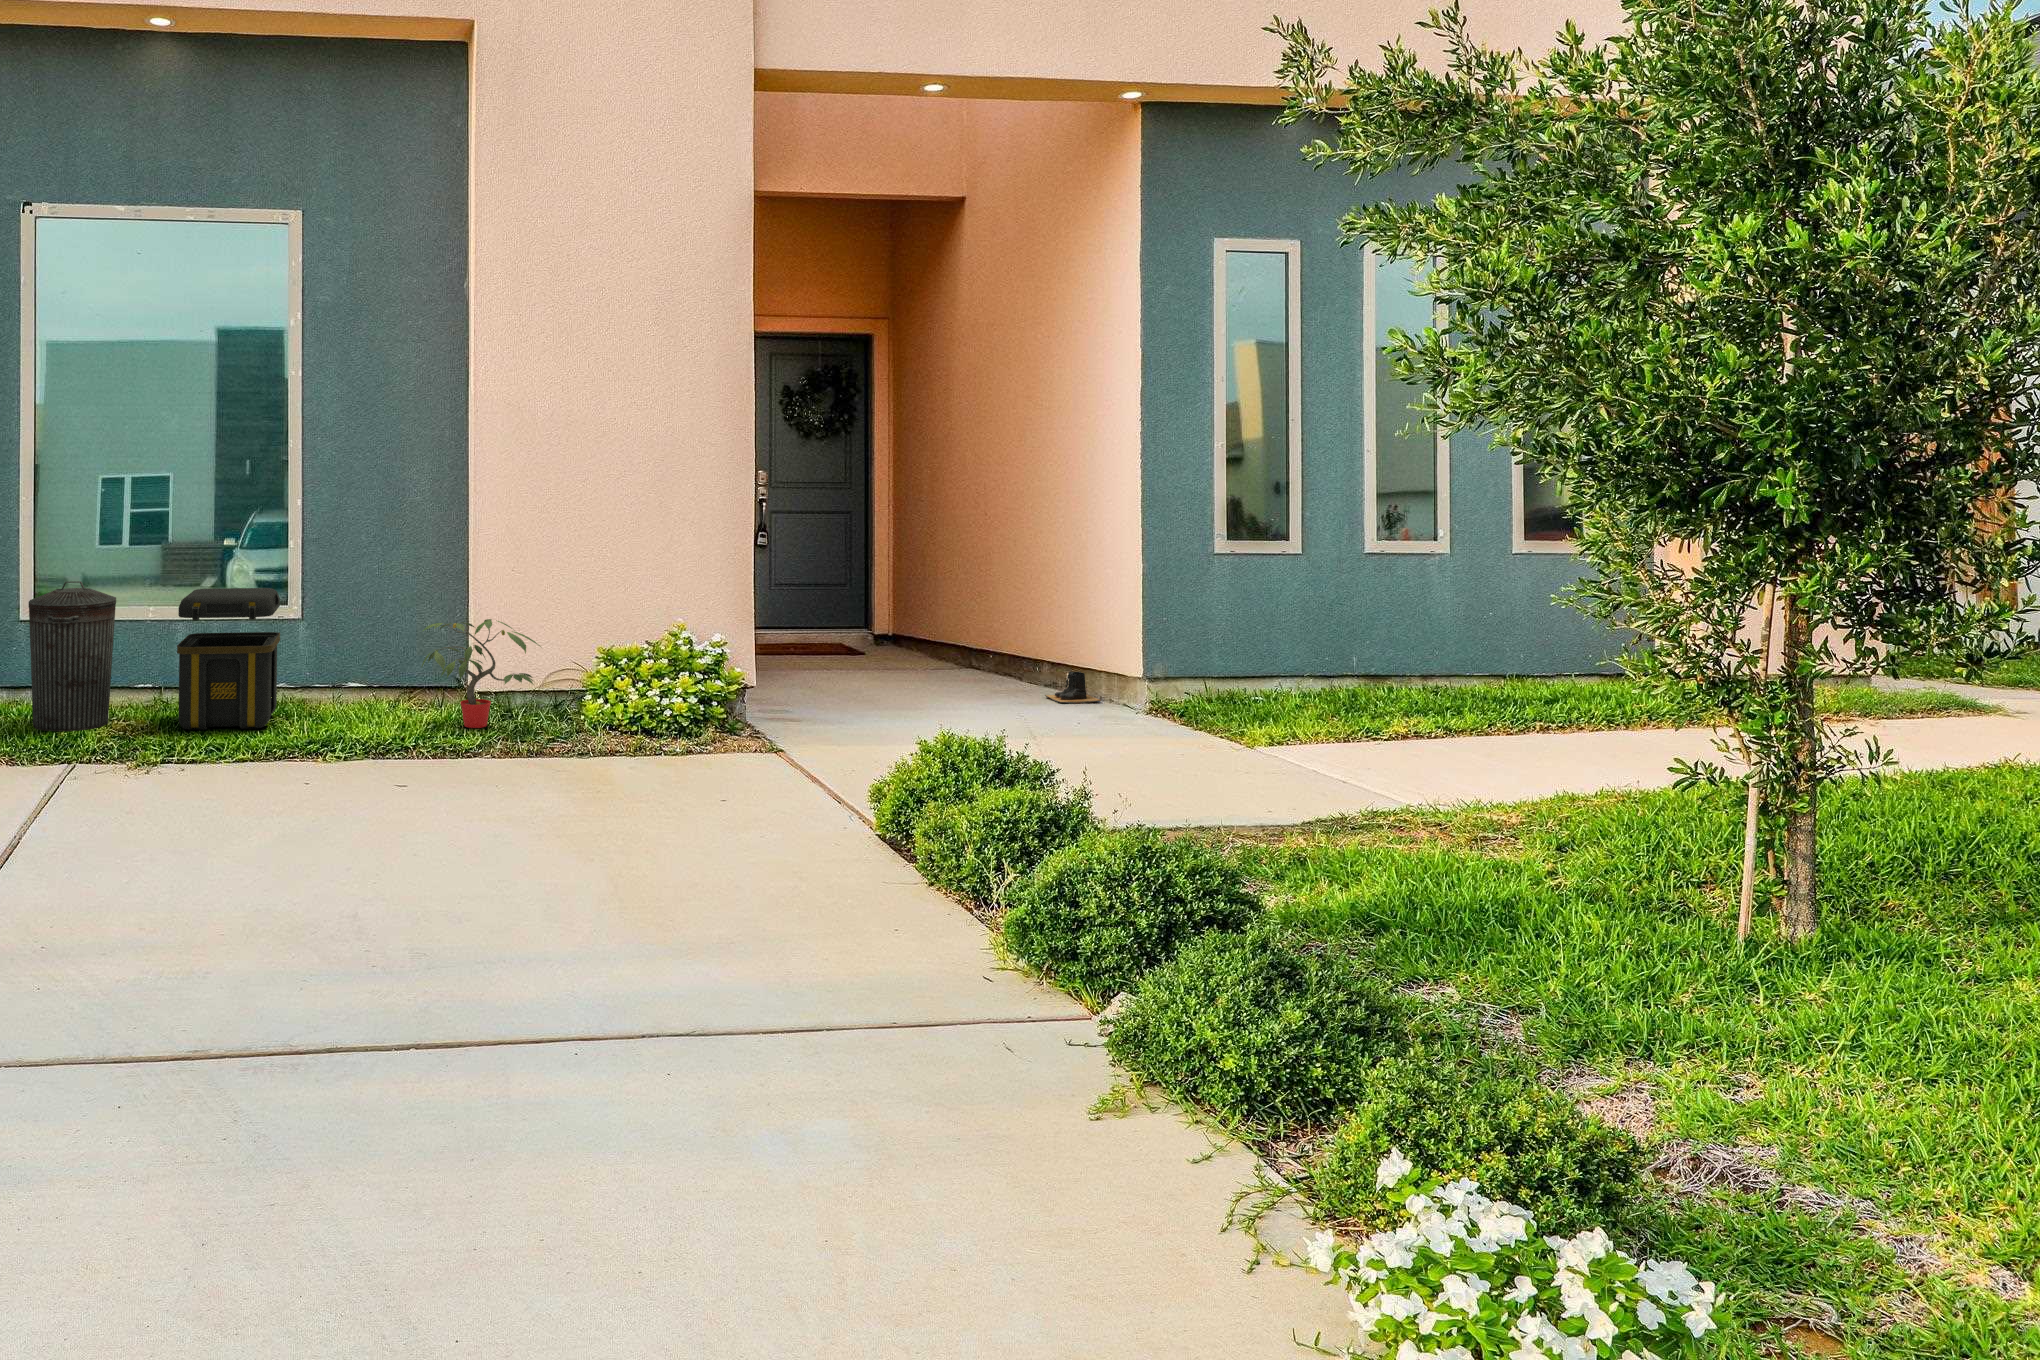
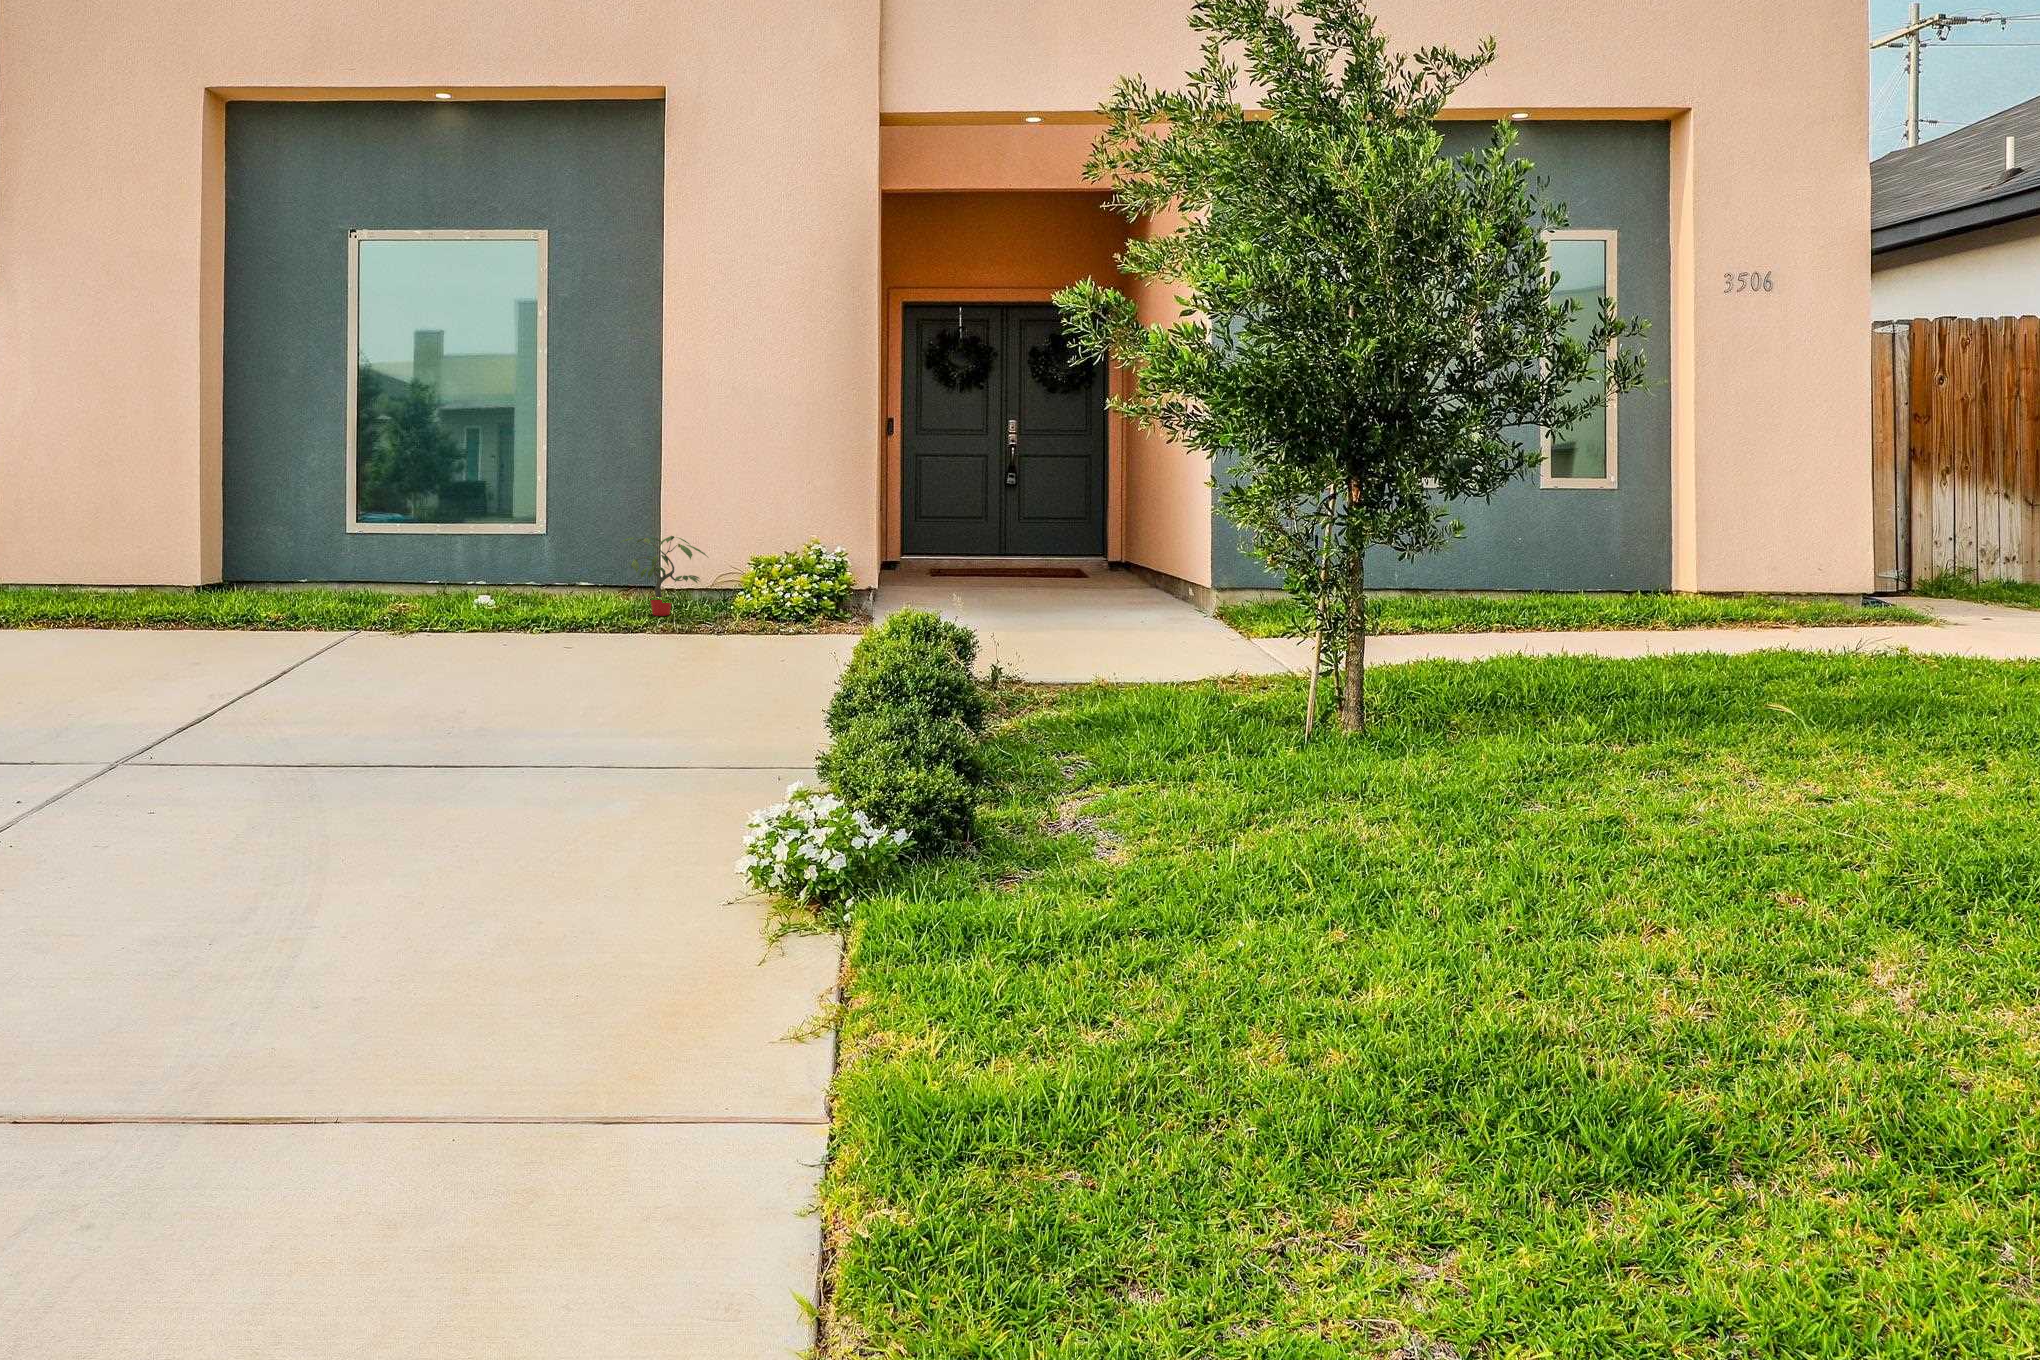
trash can: present [29,581,116,731] -> none [346,506,410,611]
toolbox: present [177,588,280,730] -> none [447,513,528,613]
boots: present [1045,672,1101,704] -> none [1140,591,1180,615]

